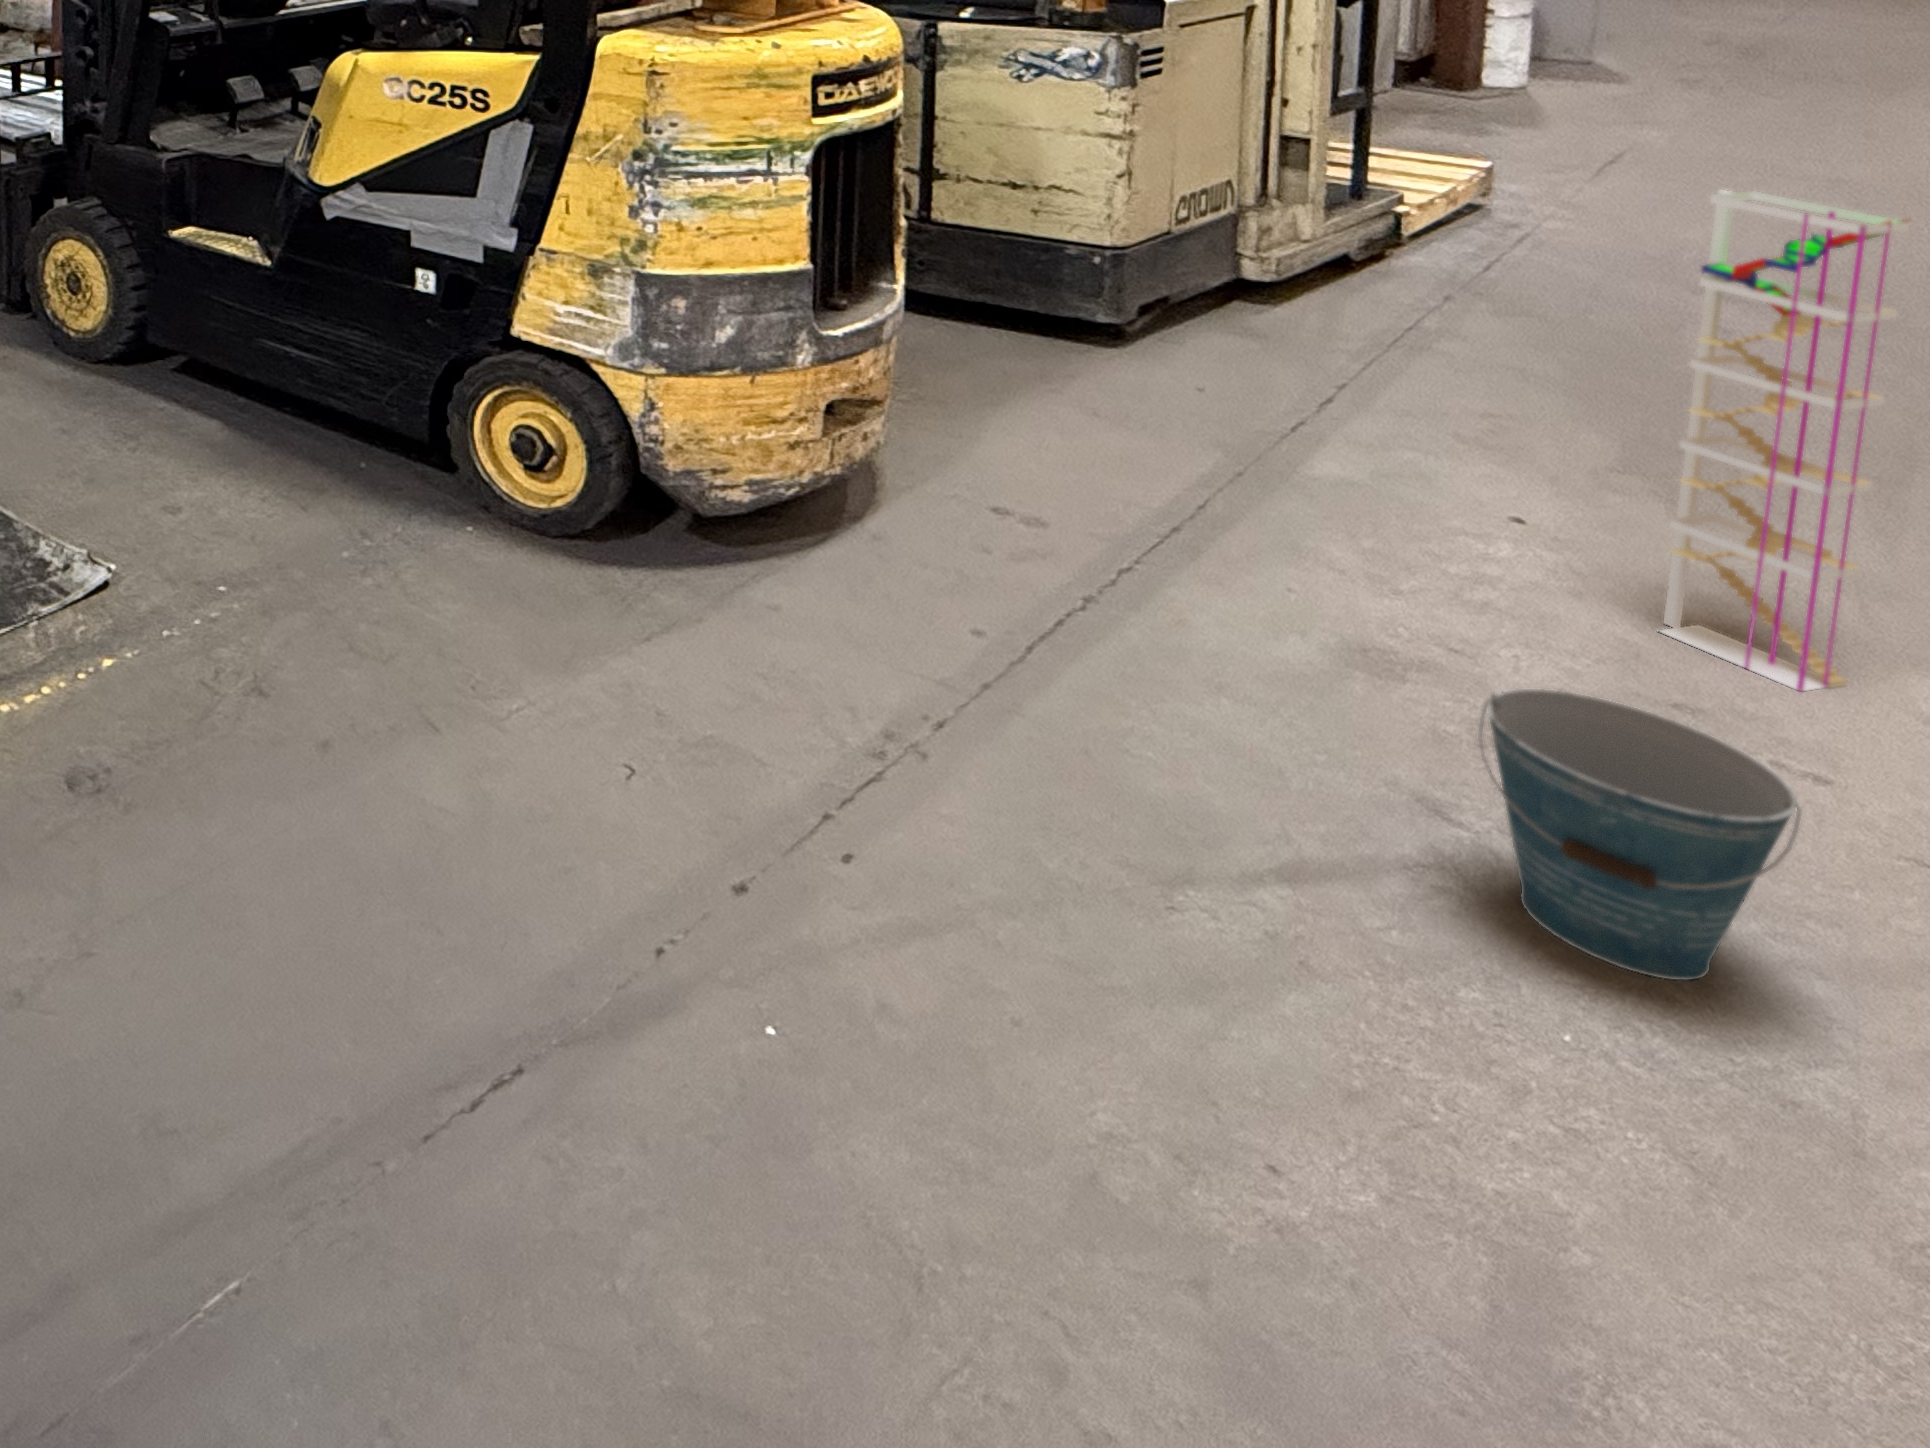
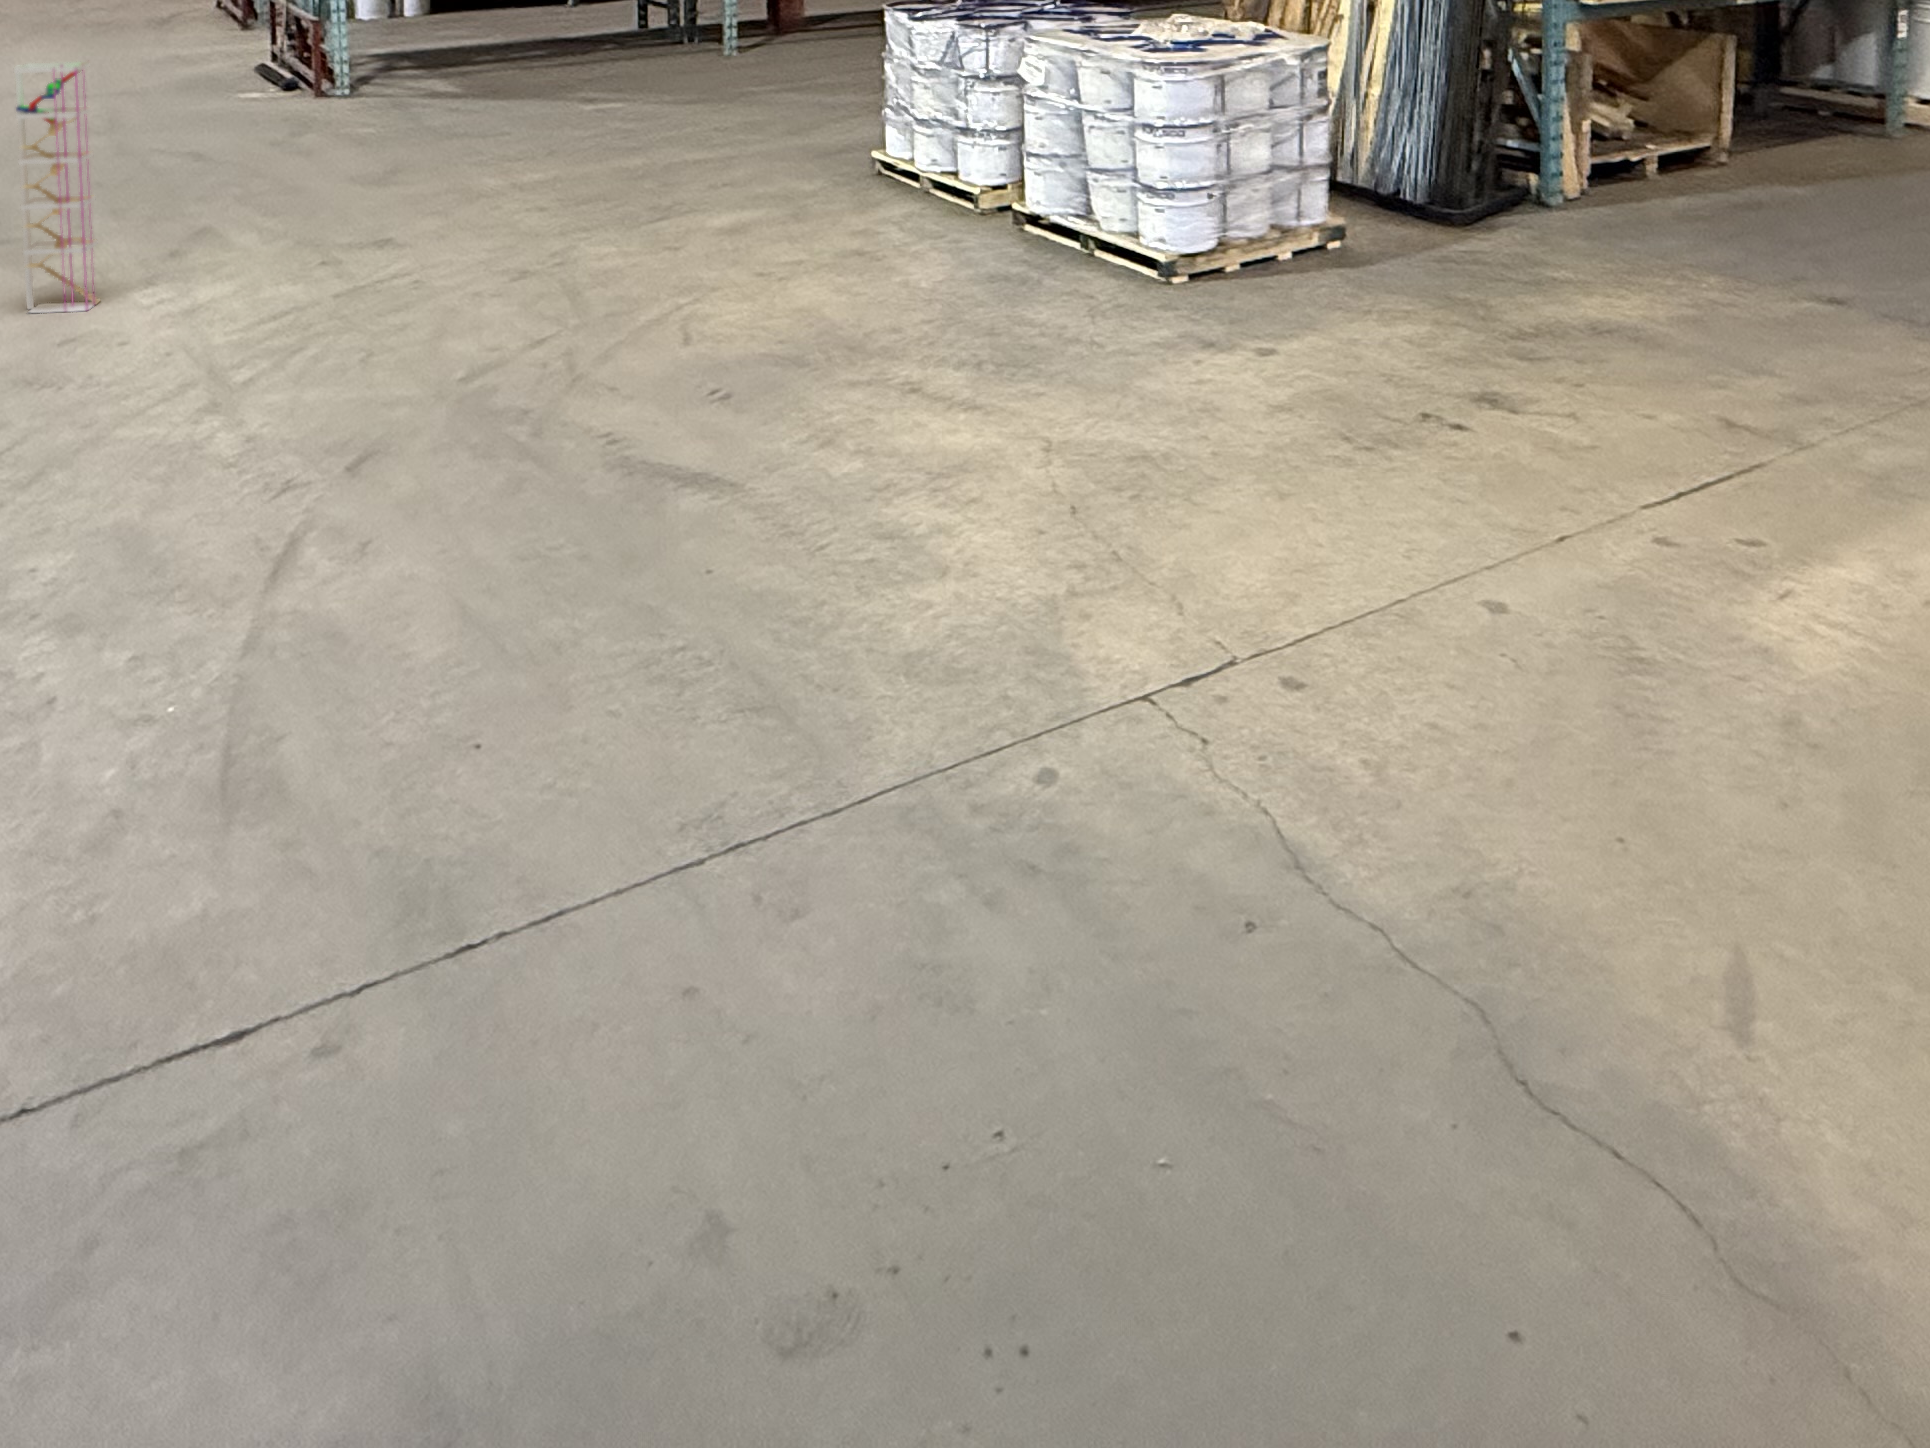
bucket: present [1478,689,1801,980] -> none [7,311,129,436]

